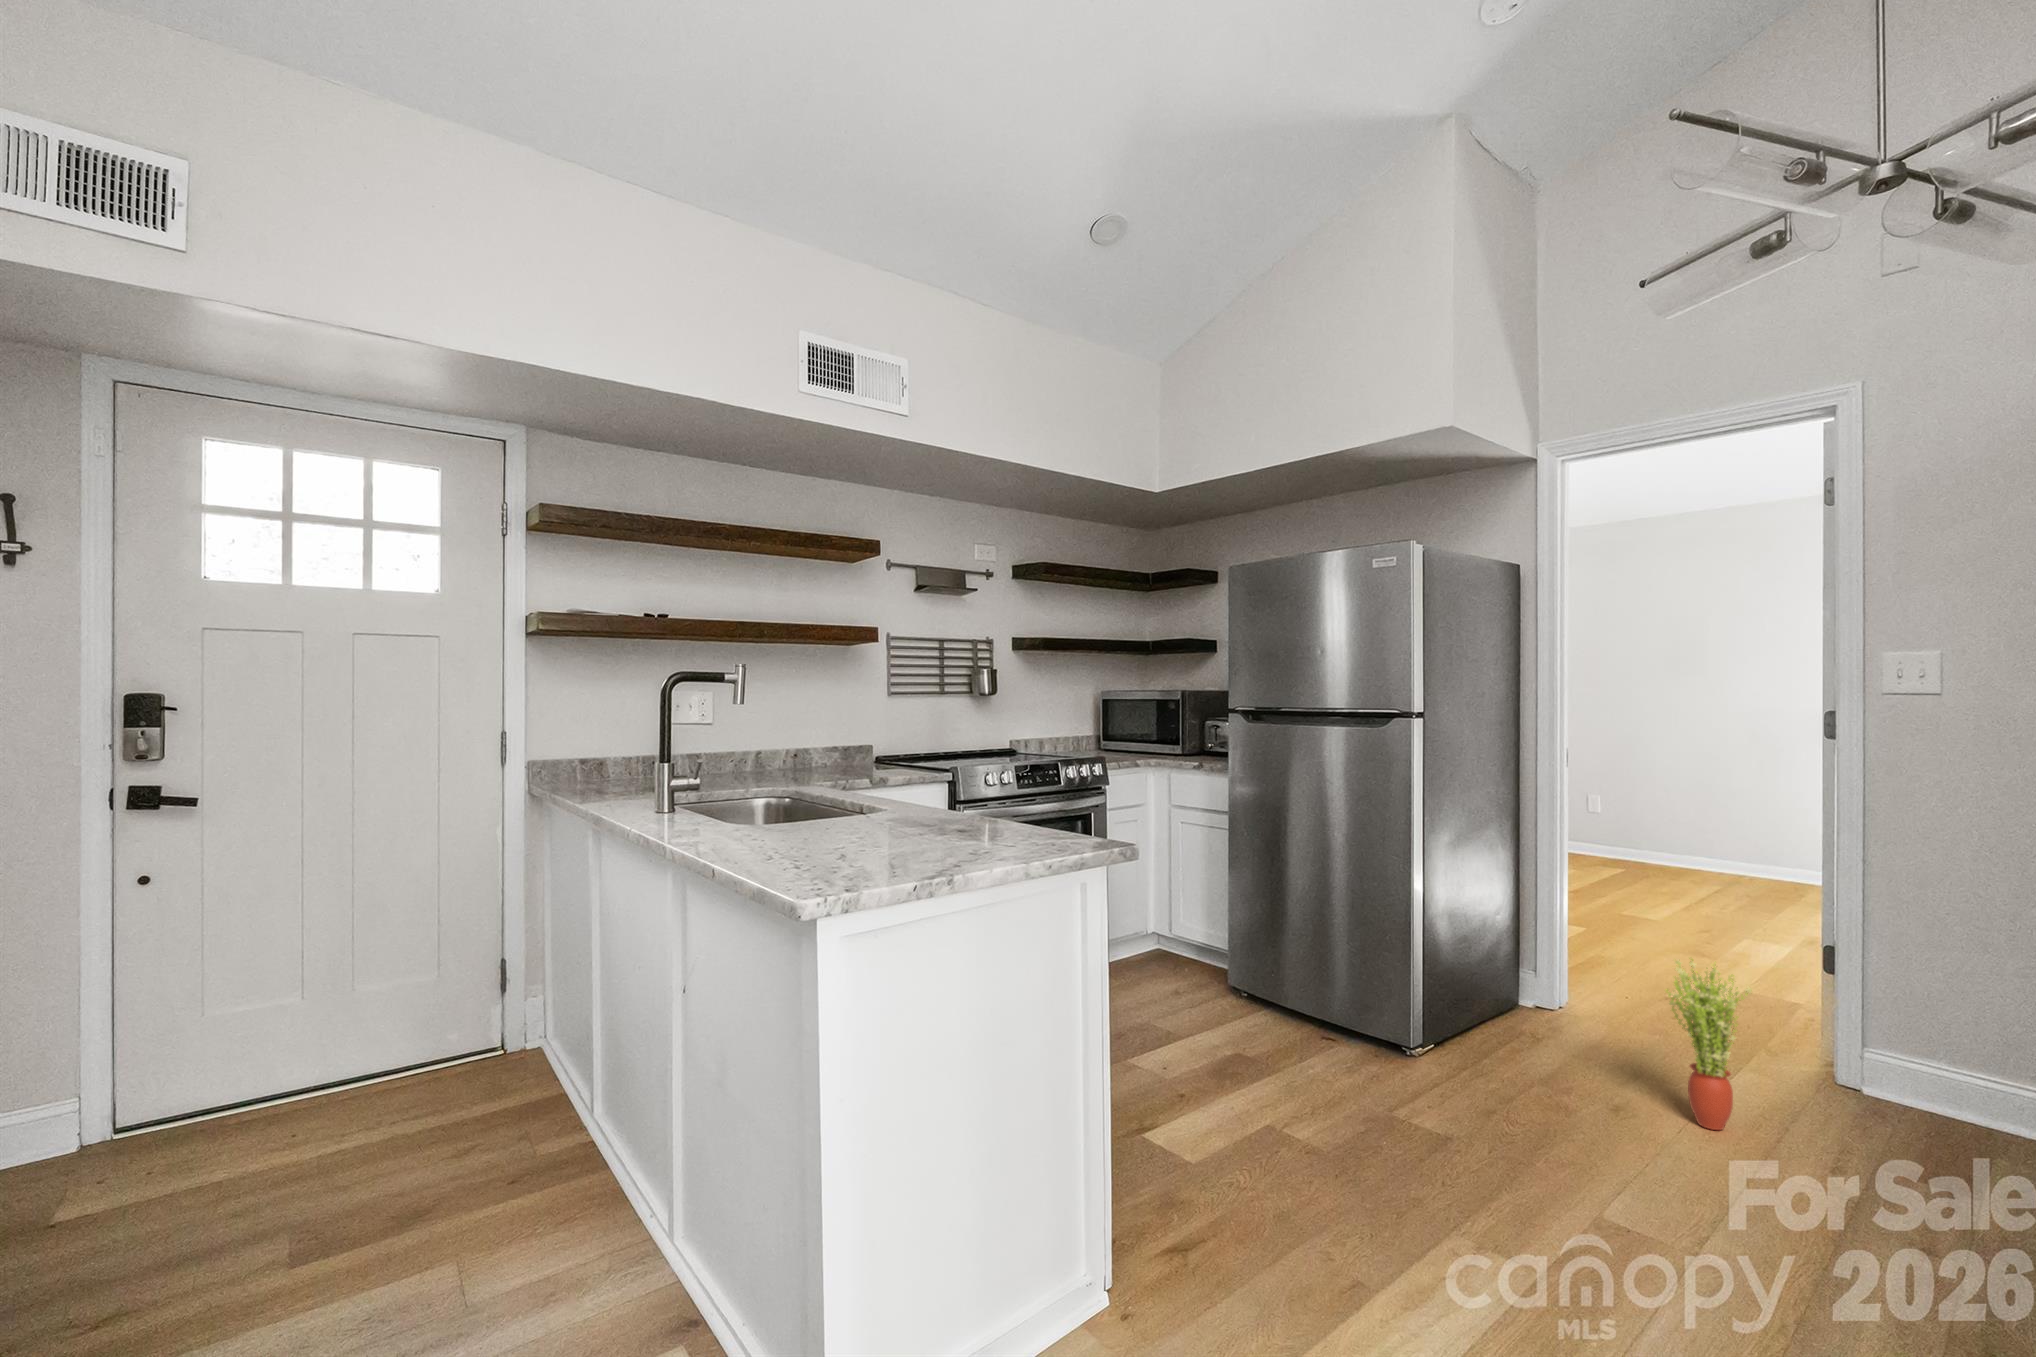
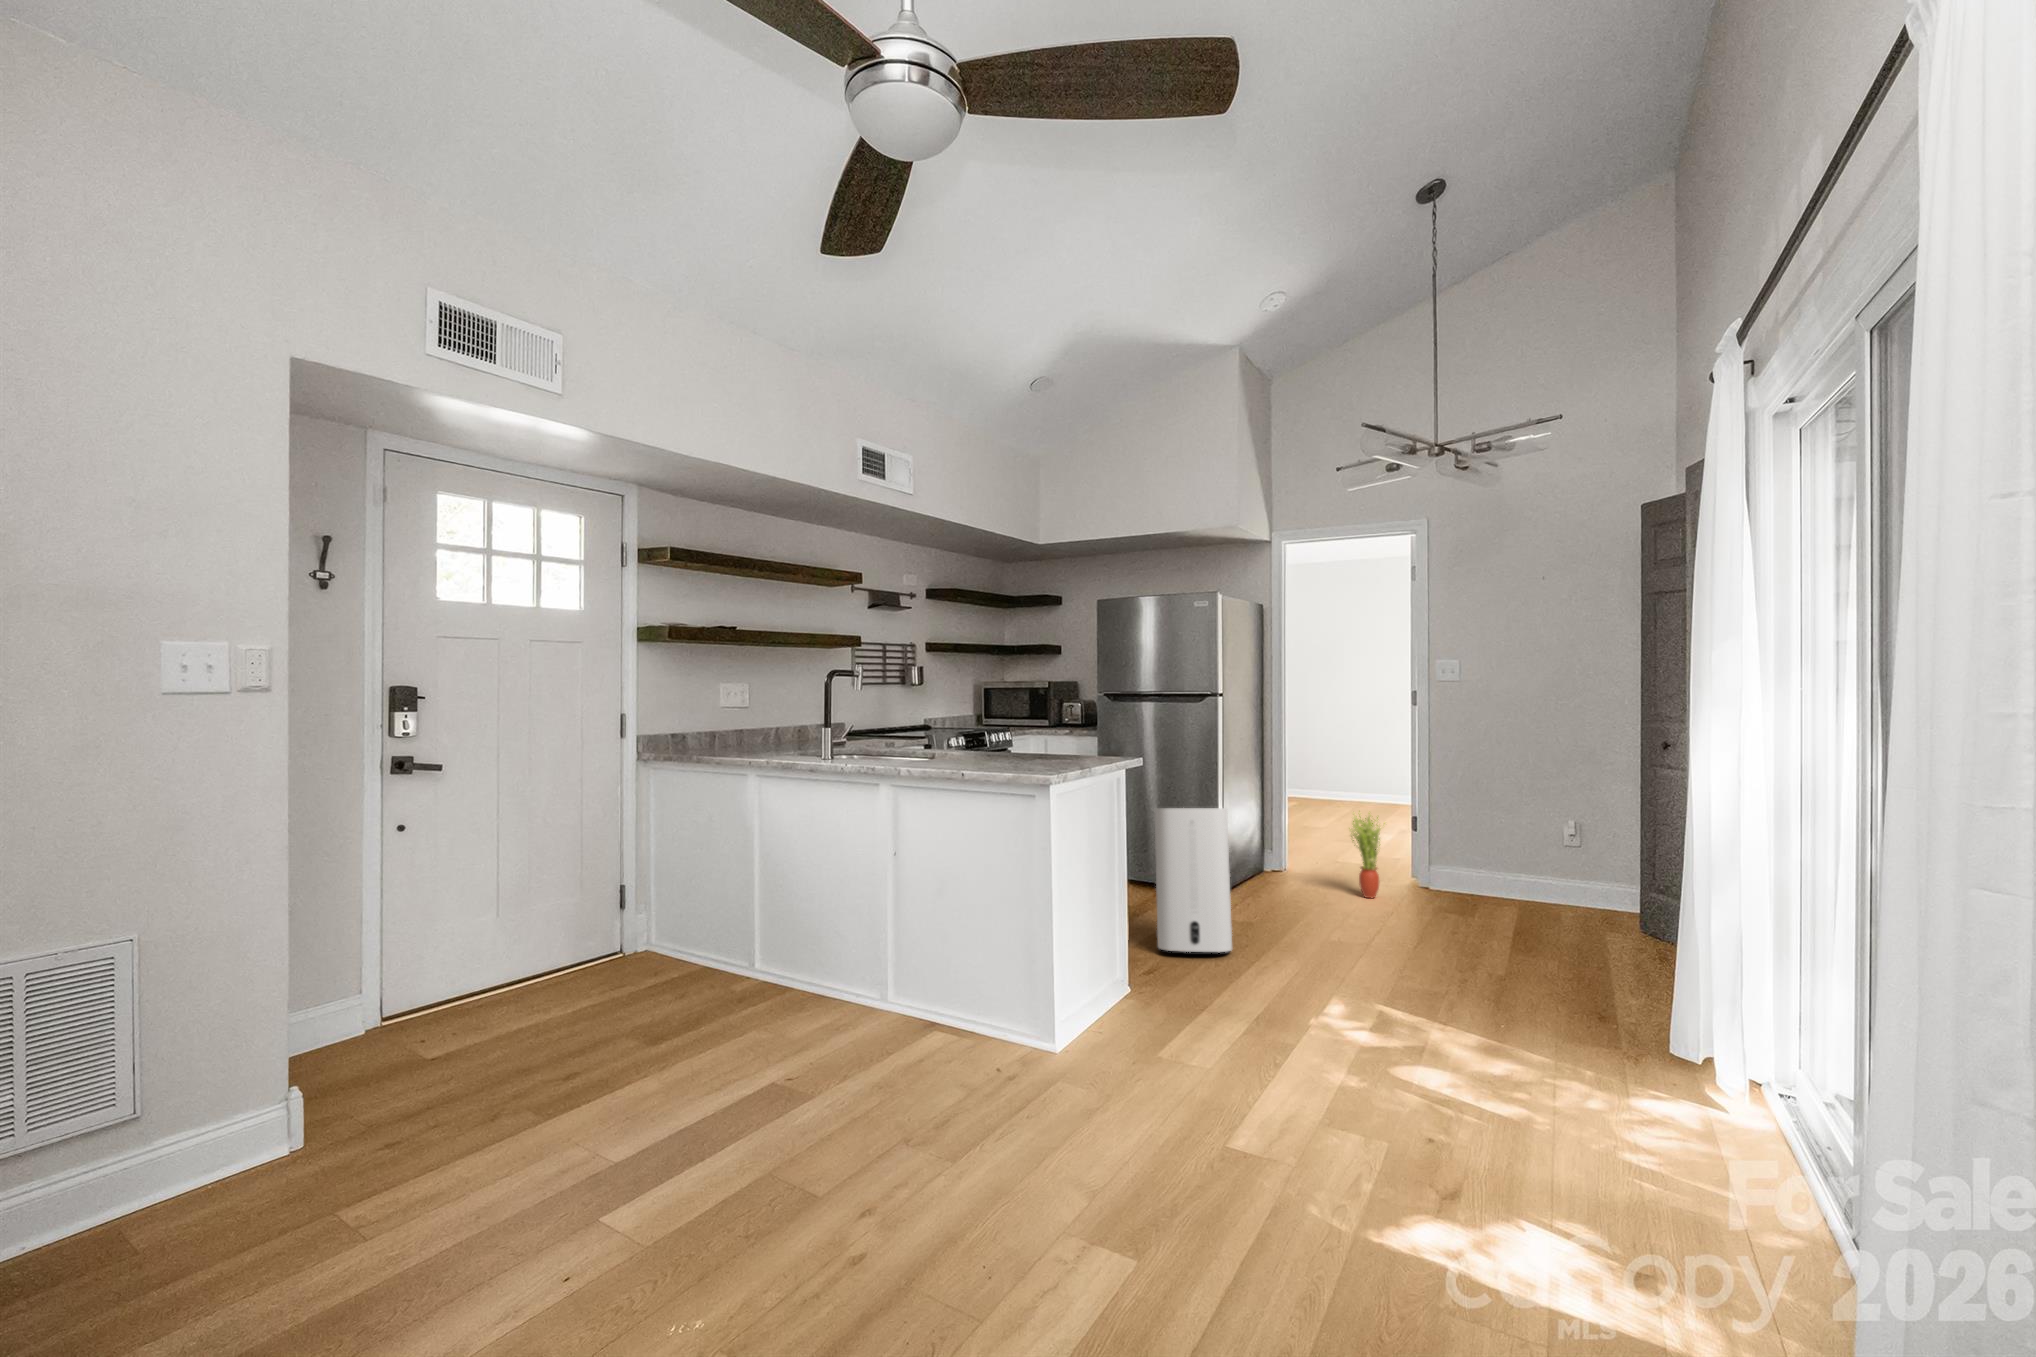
air purifier: none [1219,941,1367,1250] -> present [1155,808,1232,952]

